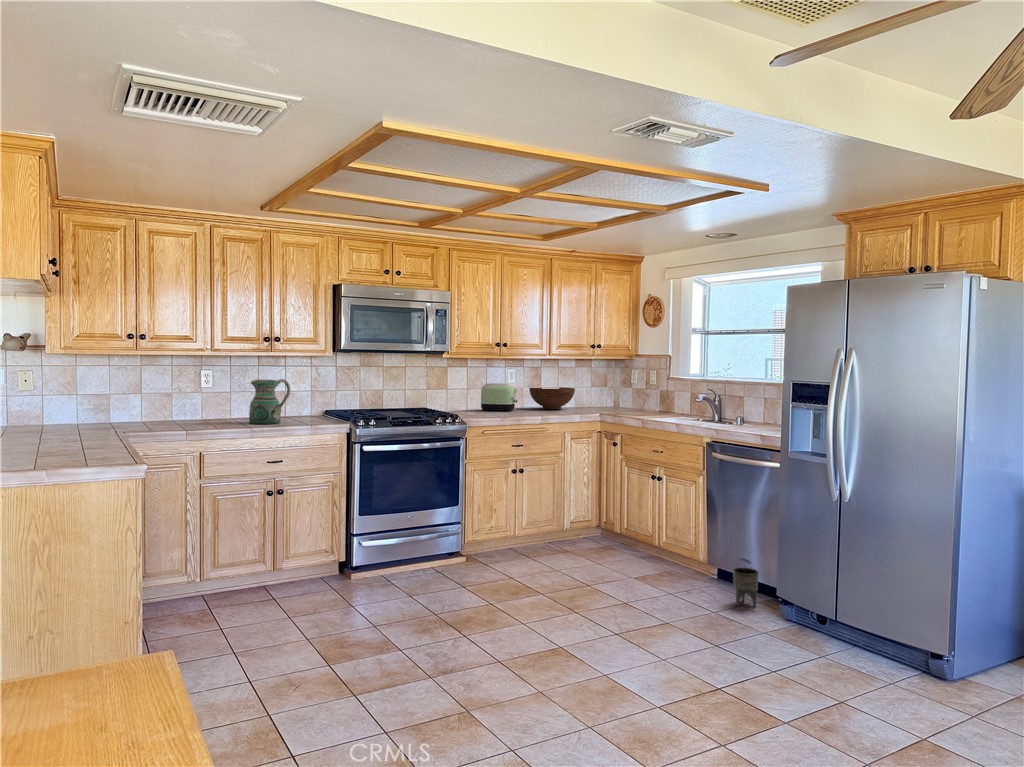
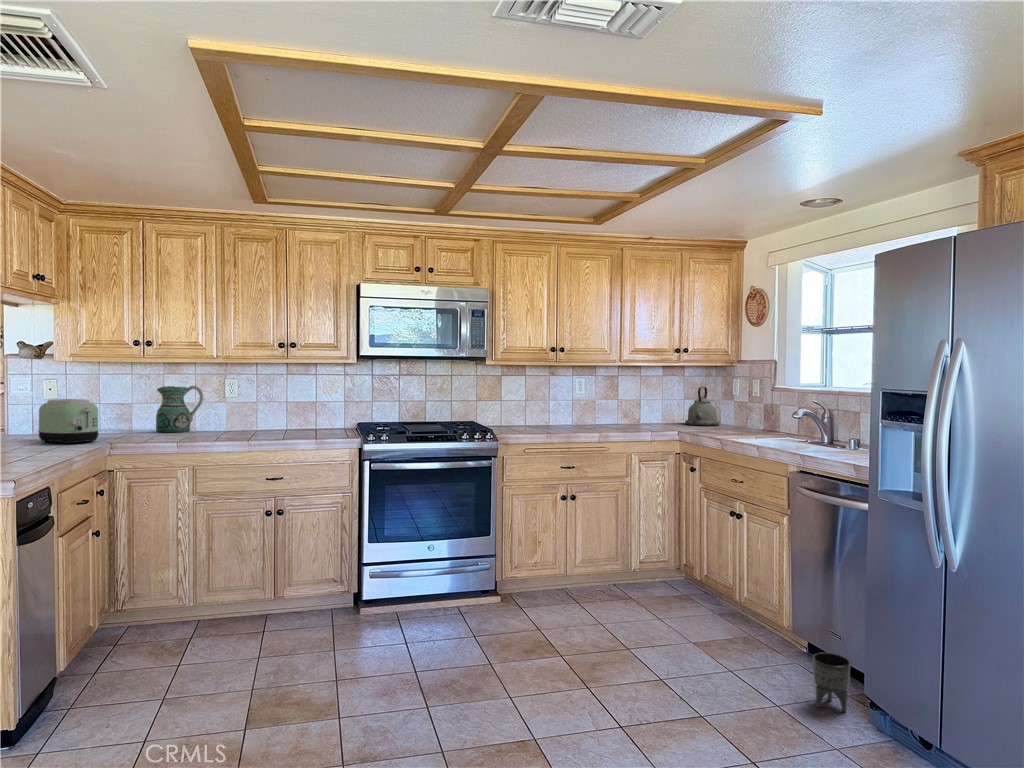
kettle: none [594,377,622,409] -> present [685,387,719,426]
ceramic pitcher: present [249,379,290,424] -> present [156,386,203,432]
toaster: present [481,383,518,411] -> present [38,399,99,444]
fruit bowl: present [529,387,575,409] -> none [605,398,659,424]

